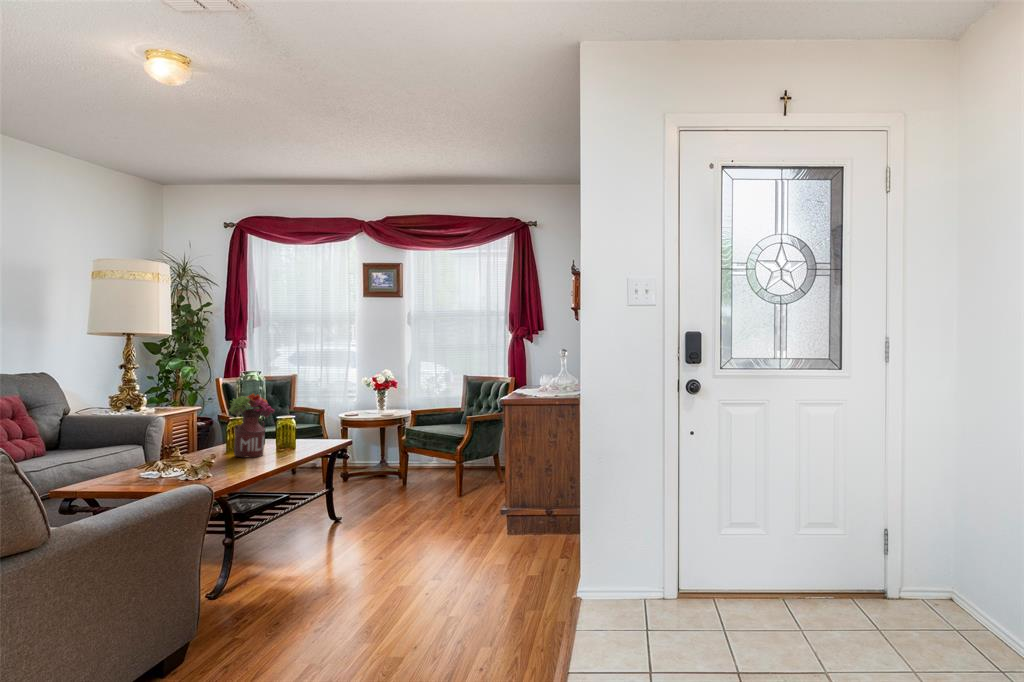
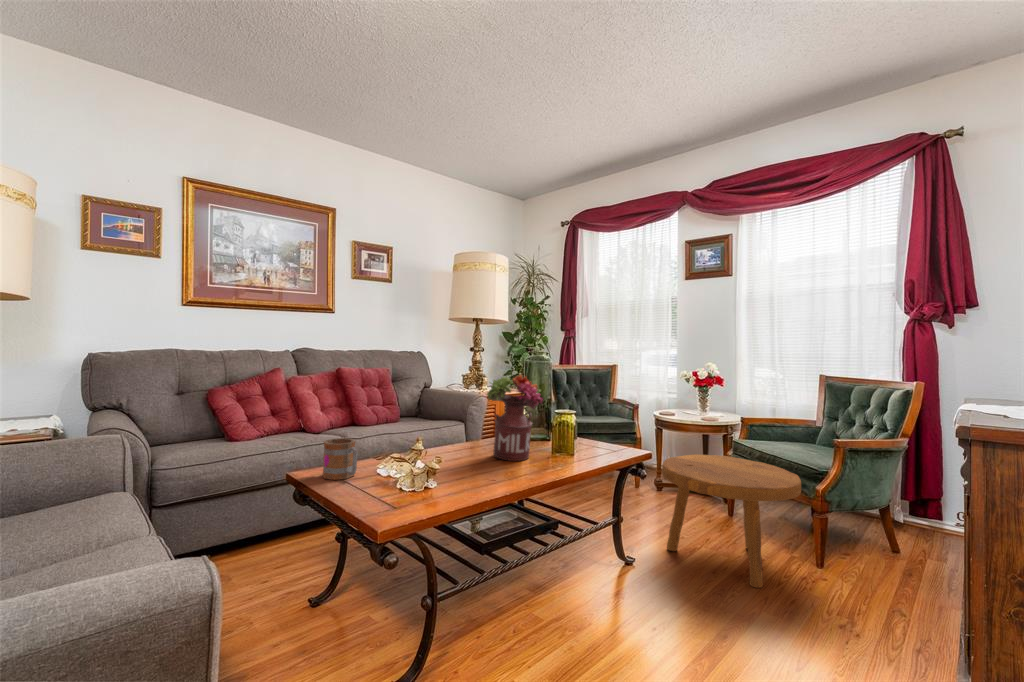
footstool: none [356,439,444,517] -> present [662,454,801,588]
mug: none [116,453,151,483] -> present [323,438,358,480]

